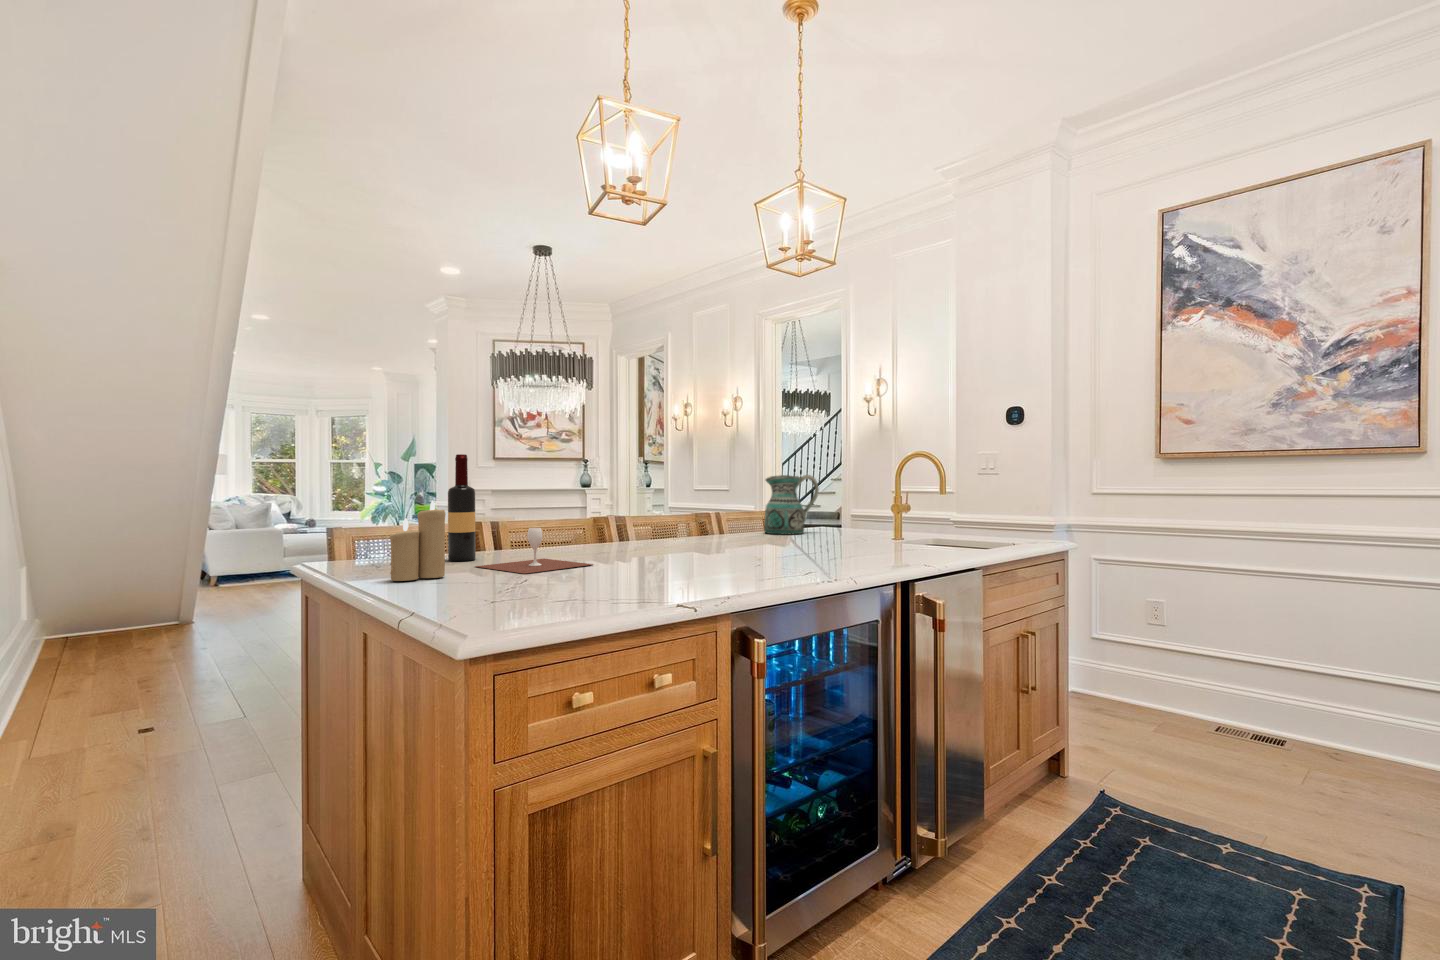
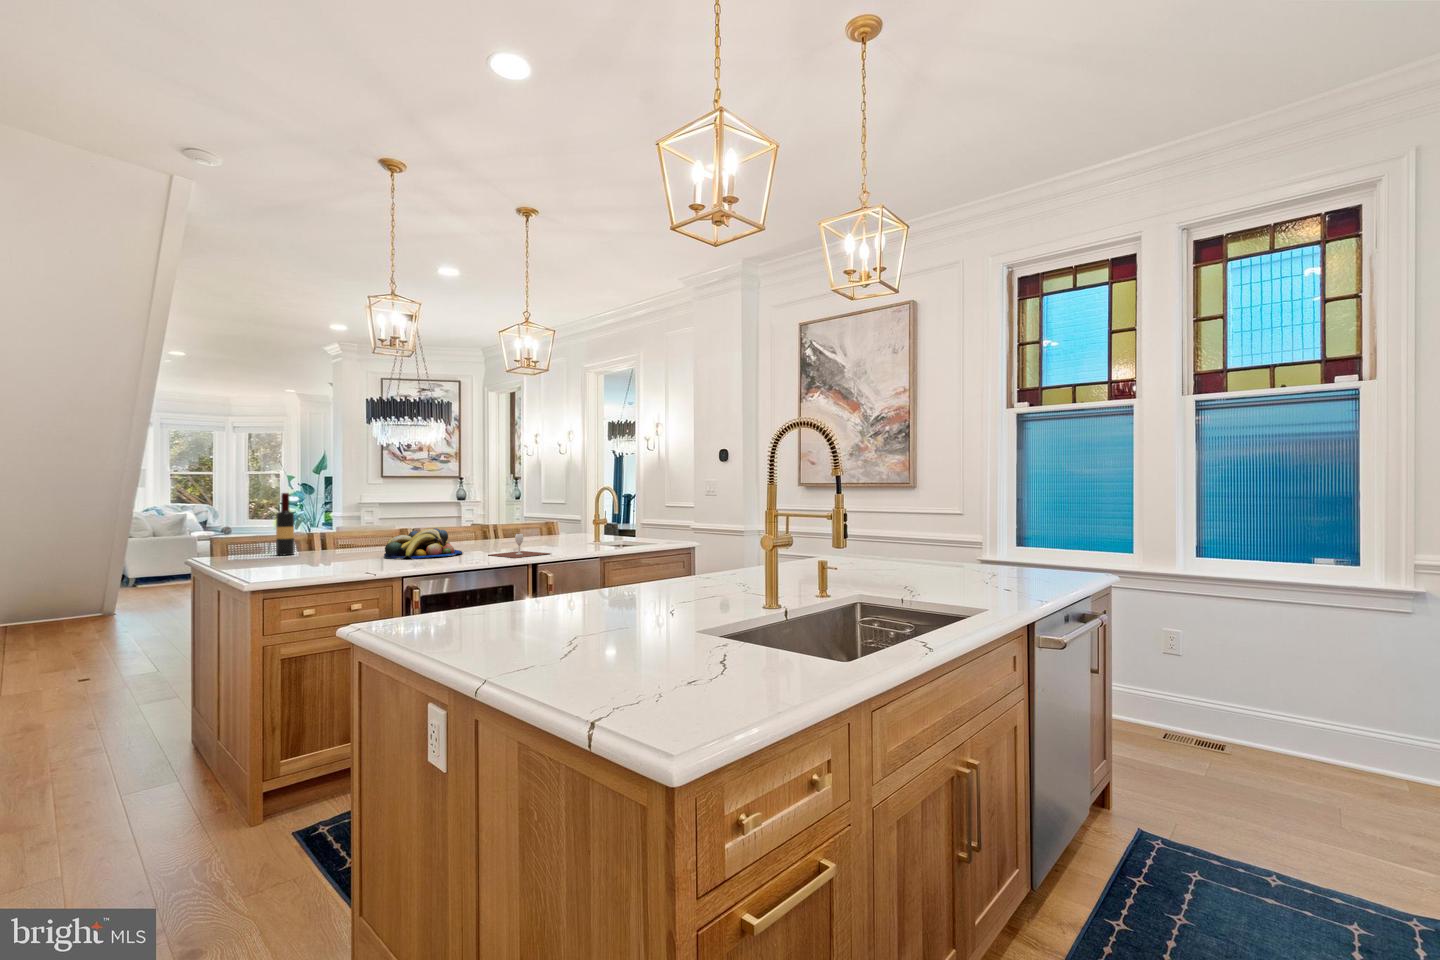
ceramic pitcher: present [764,475,819,535] -> none [523,499,560,538]
candle: present [390,500,446,581] -> none [228,522,263,565]
fruit bowl: none [633,516,759,571] -> present [384,528,462,559]
wine glass: present [476,528,593,574] -> present [490,534,550,558]

